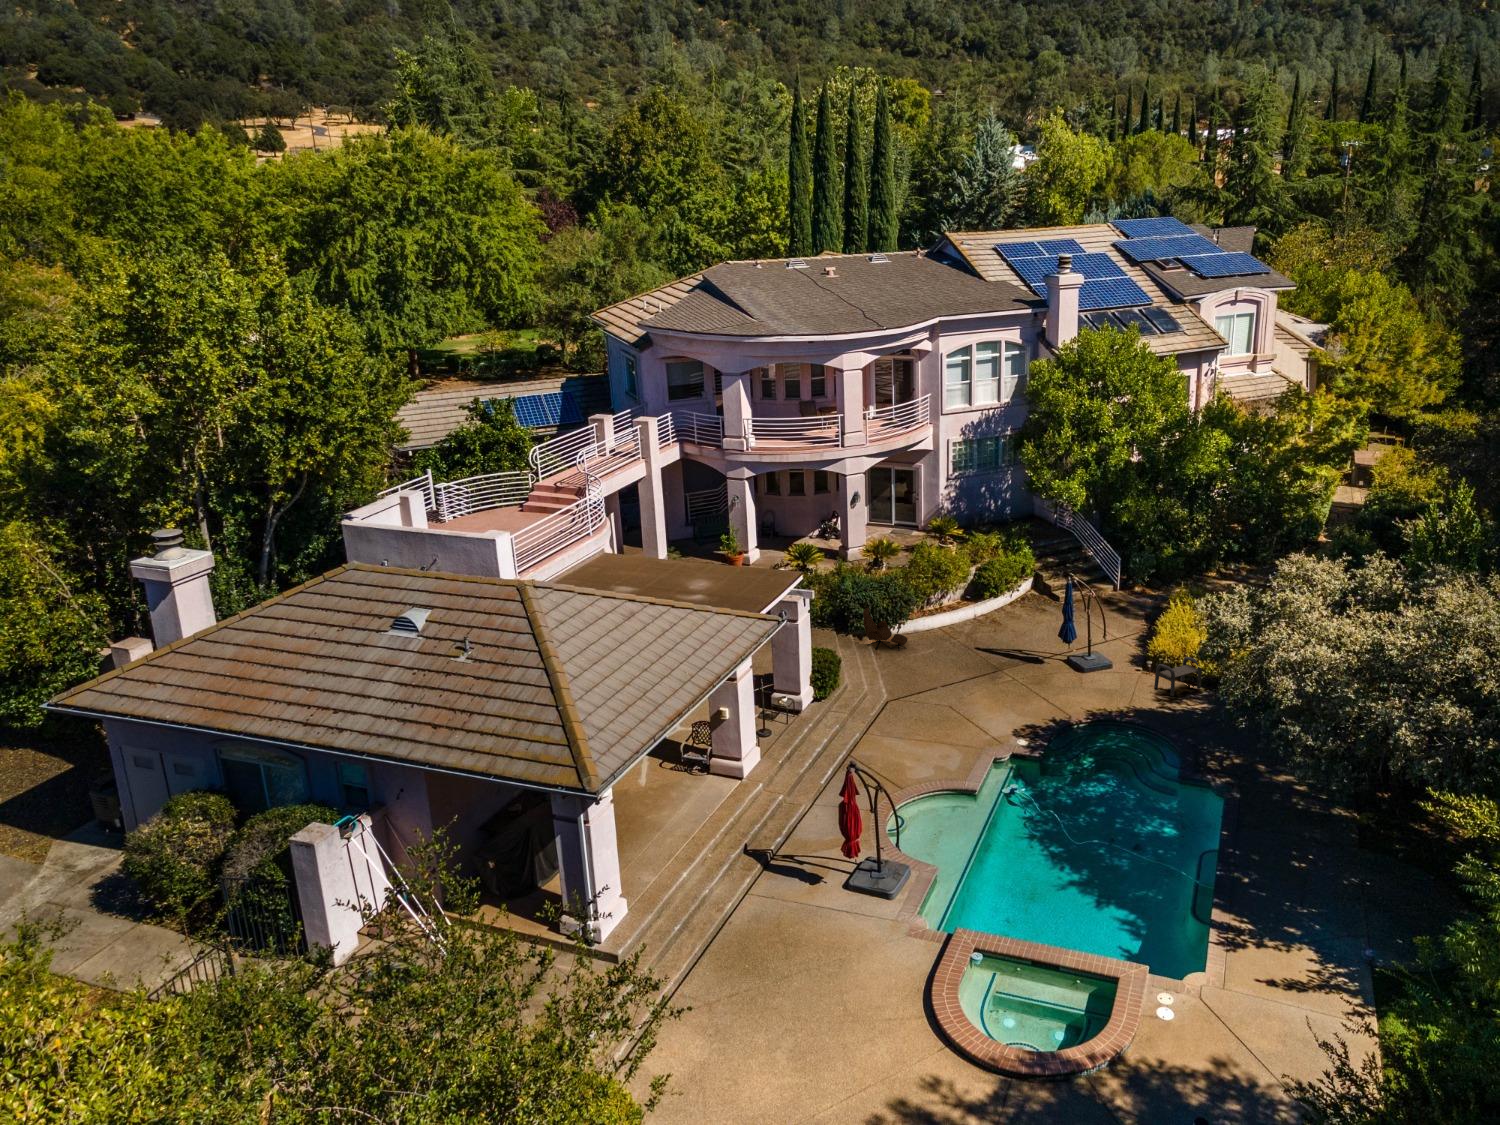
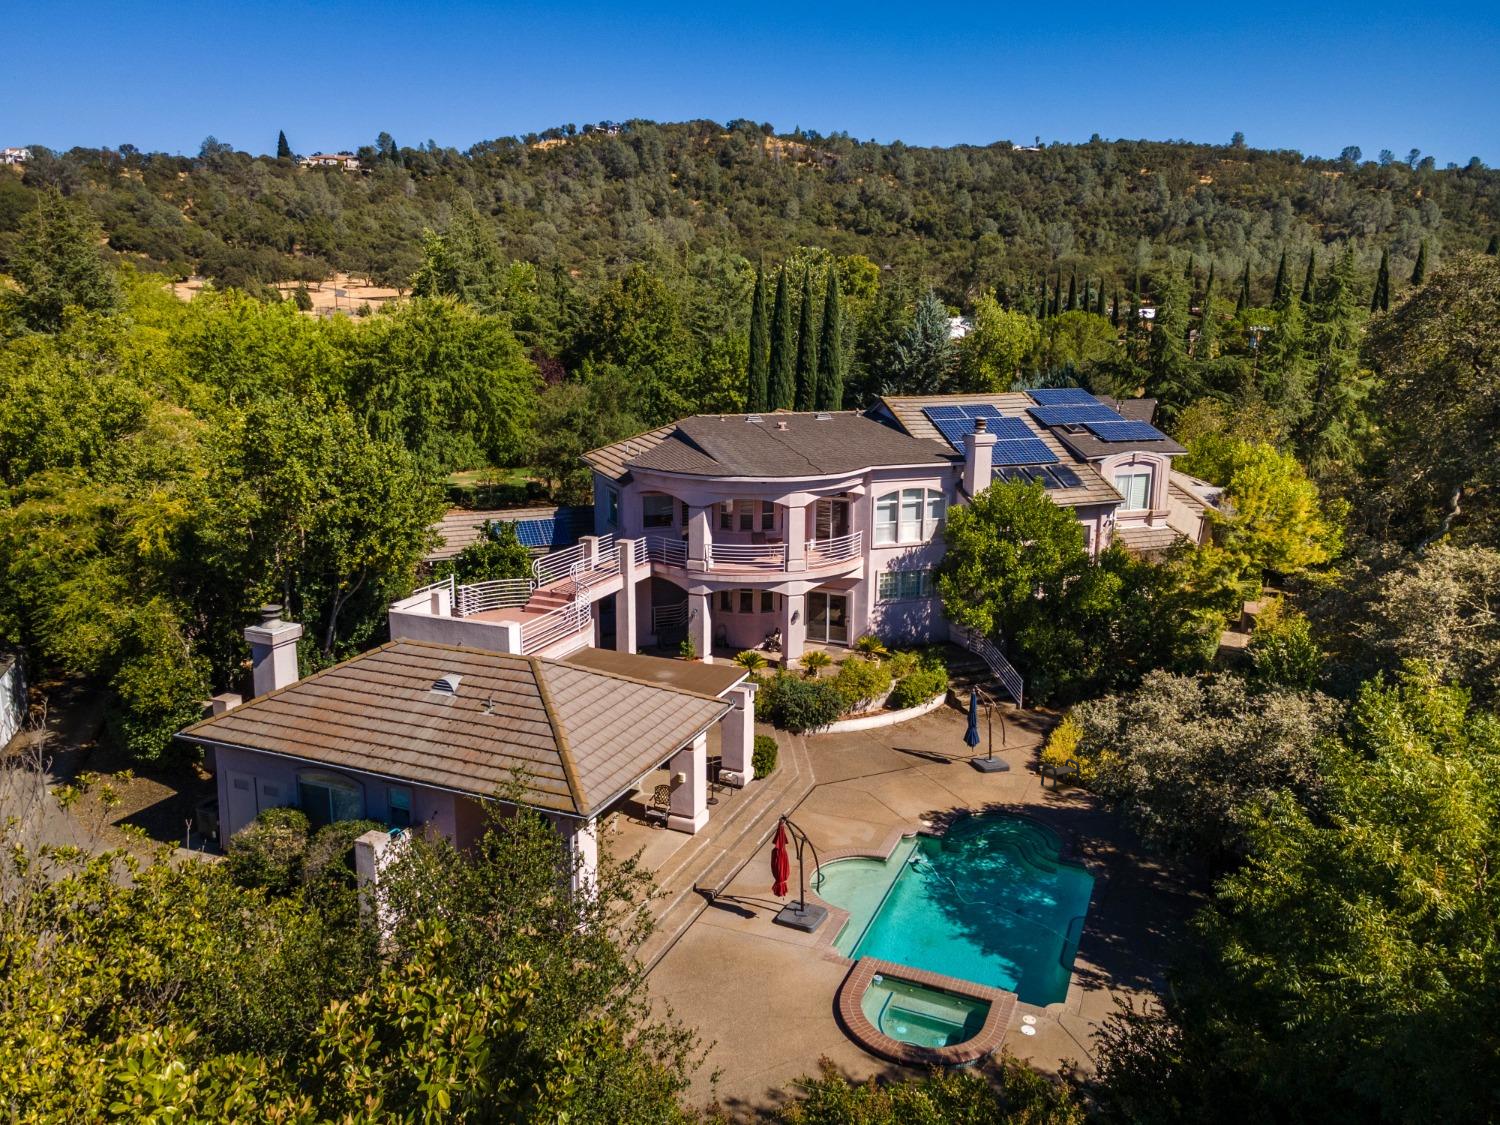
lounge chair: present [863,608,908,651] -> none [800,708,837,748]

